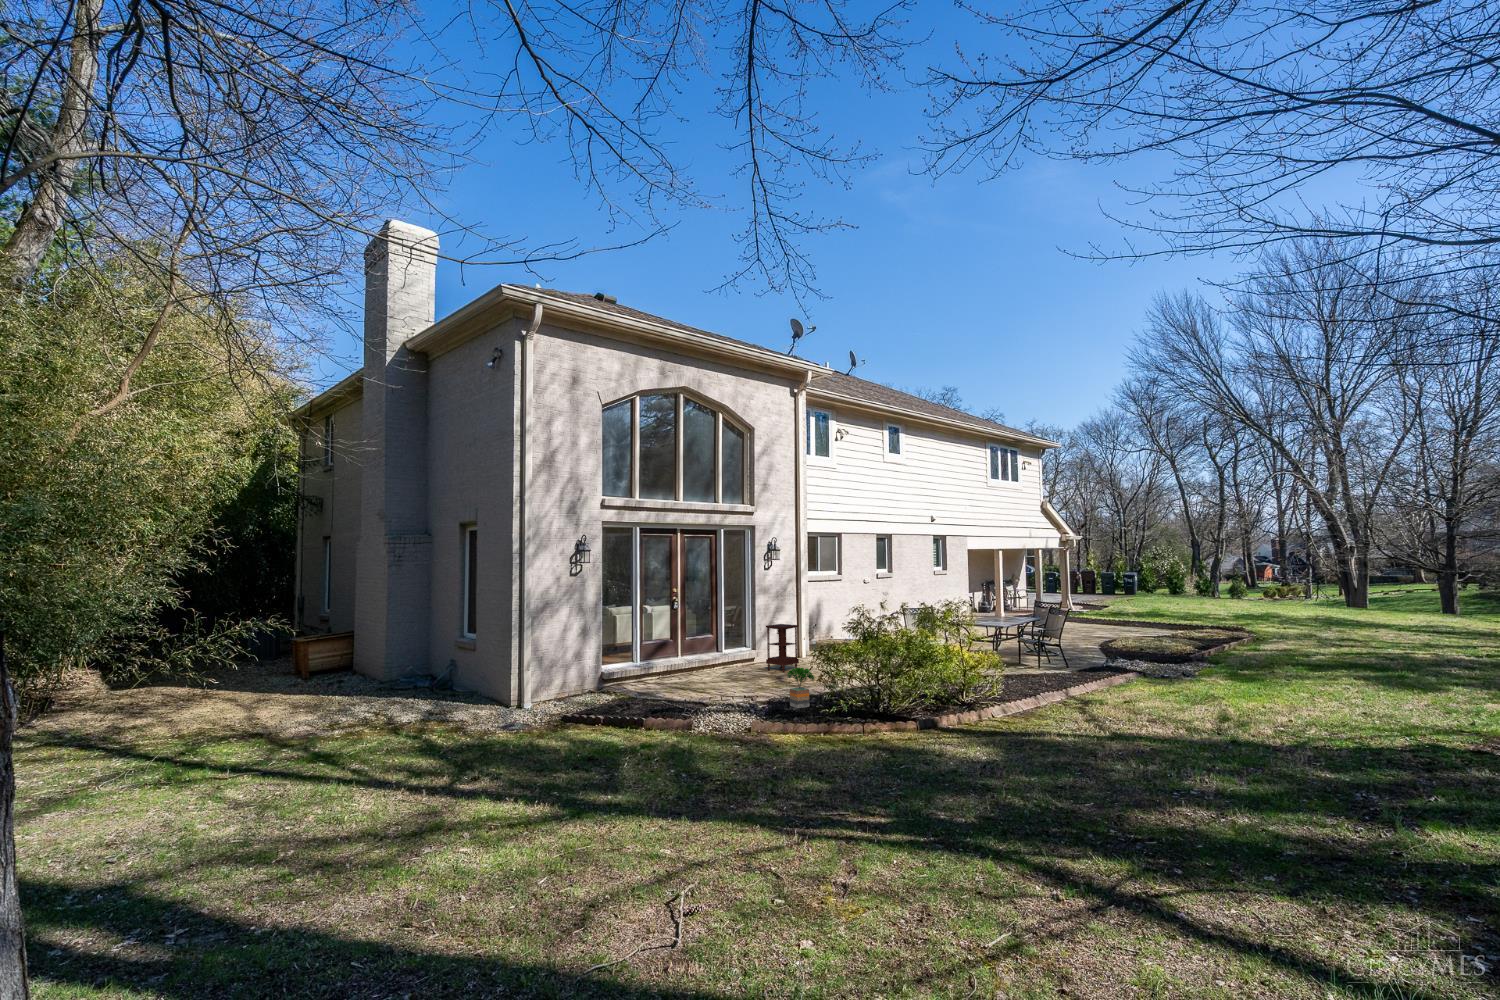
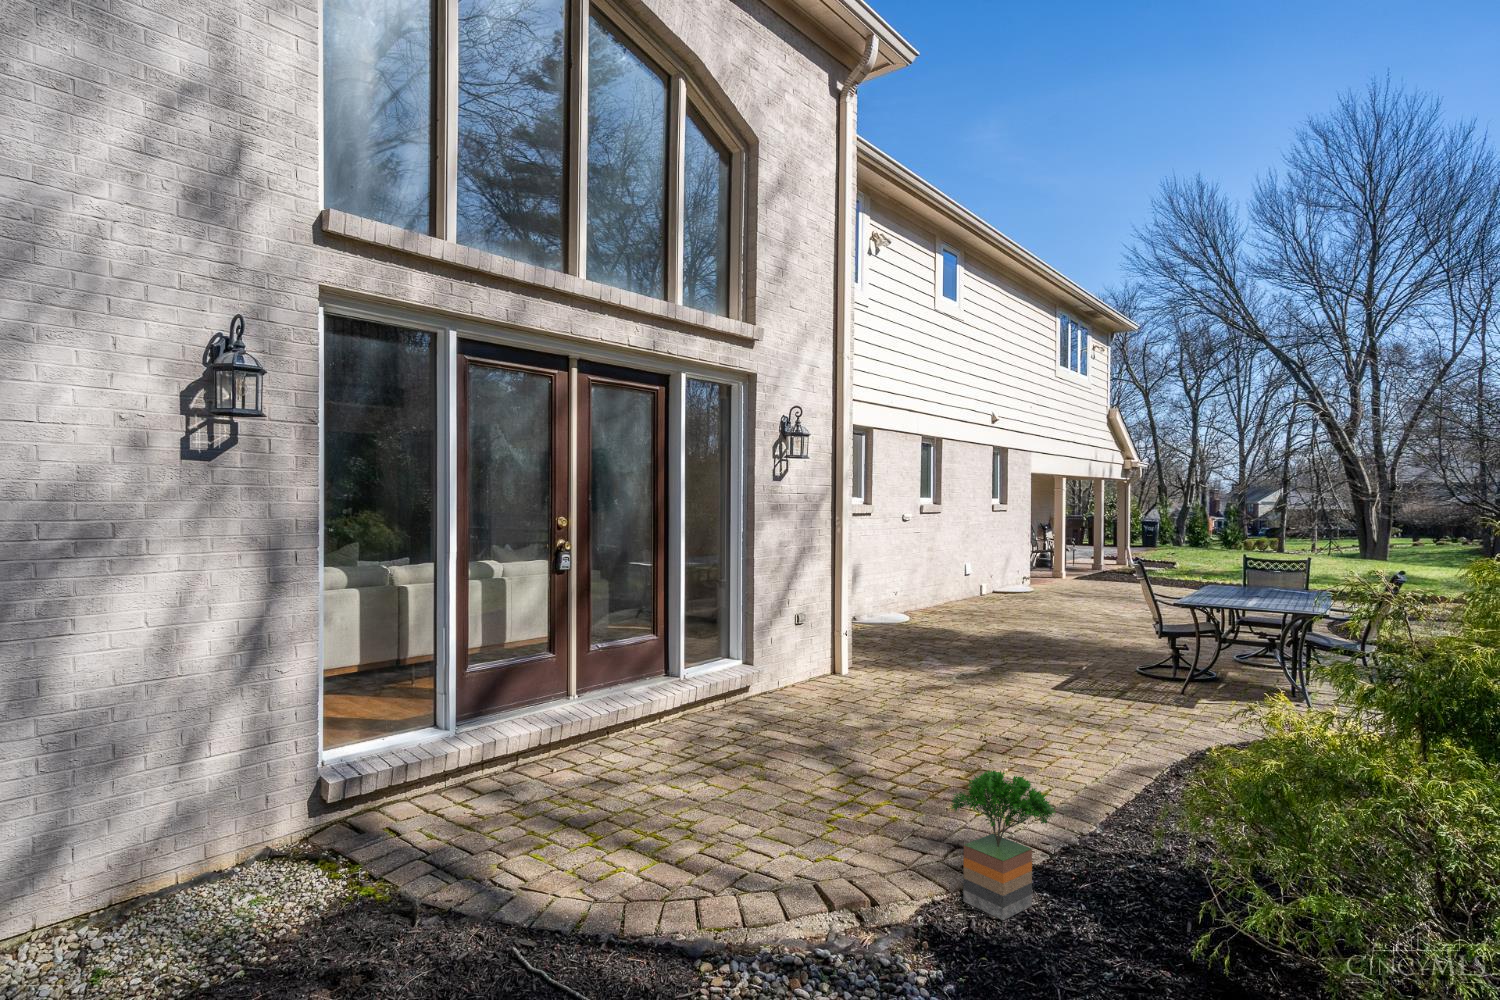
side table: present [766,624,799,672] -> none [772,604,848,719]

